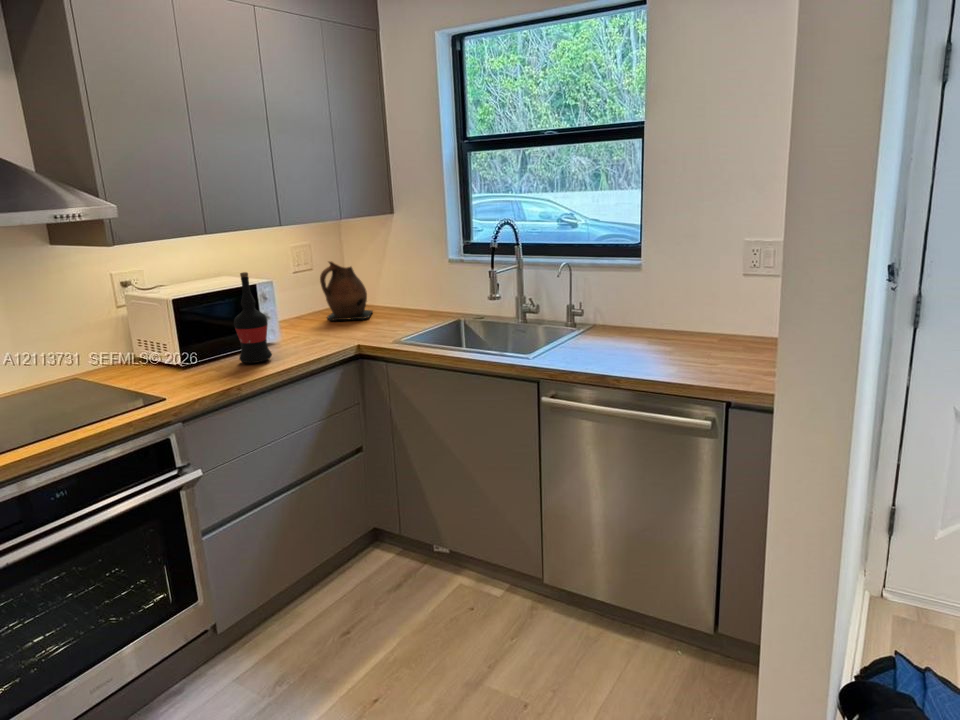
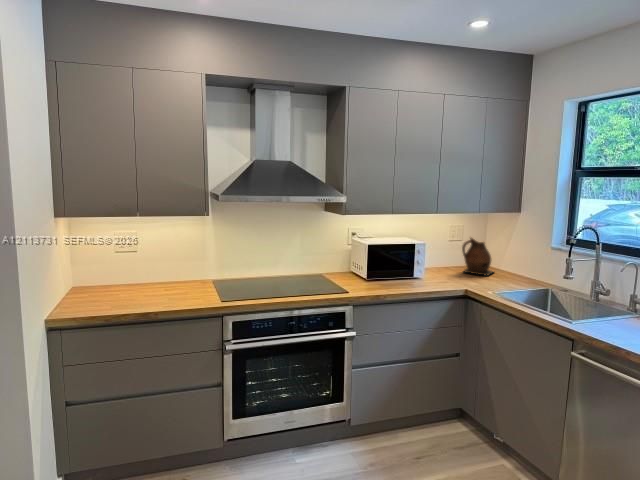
wine bottle: present [234,272,272,363] -> none [396,236,415,286]

